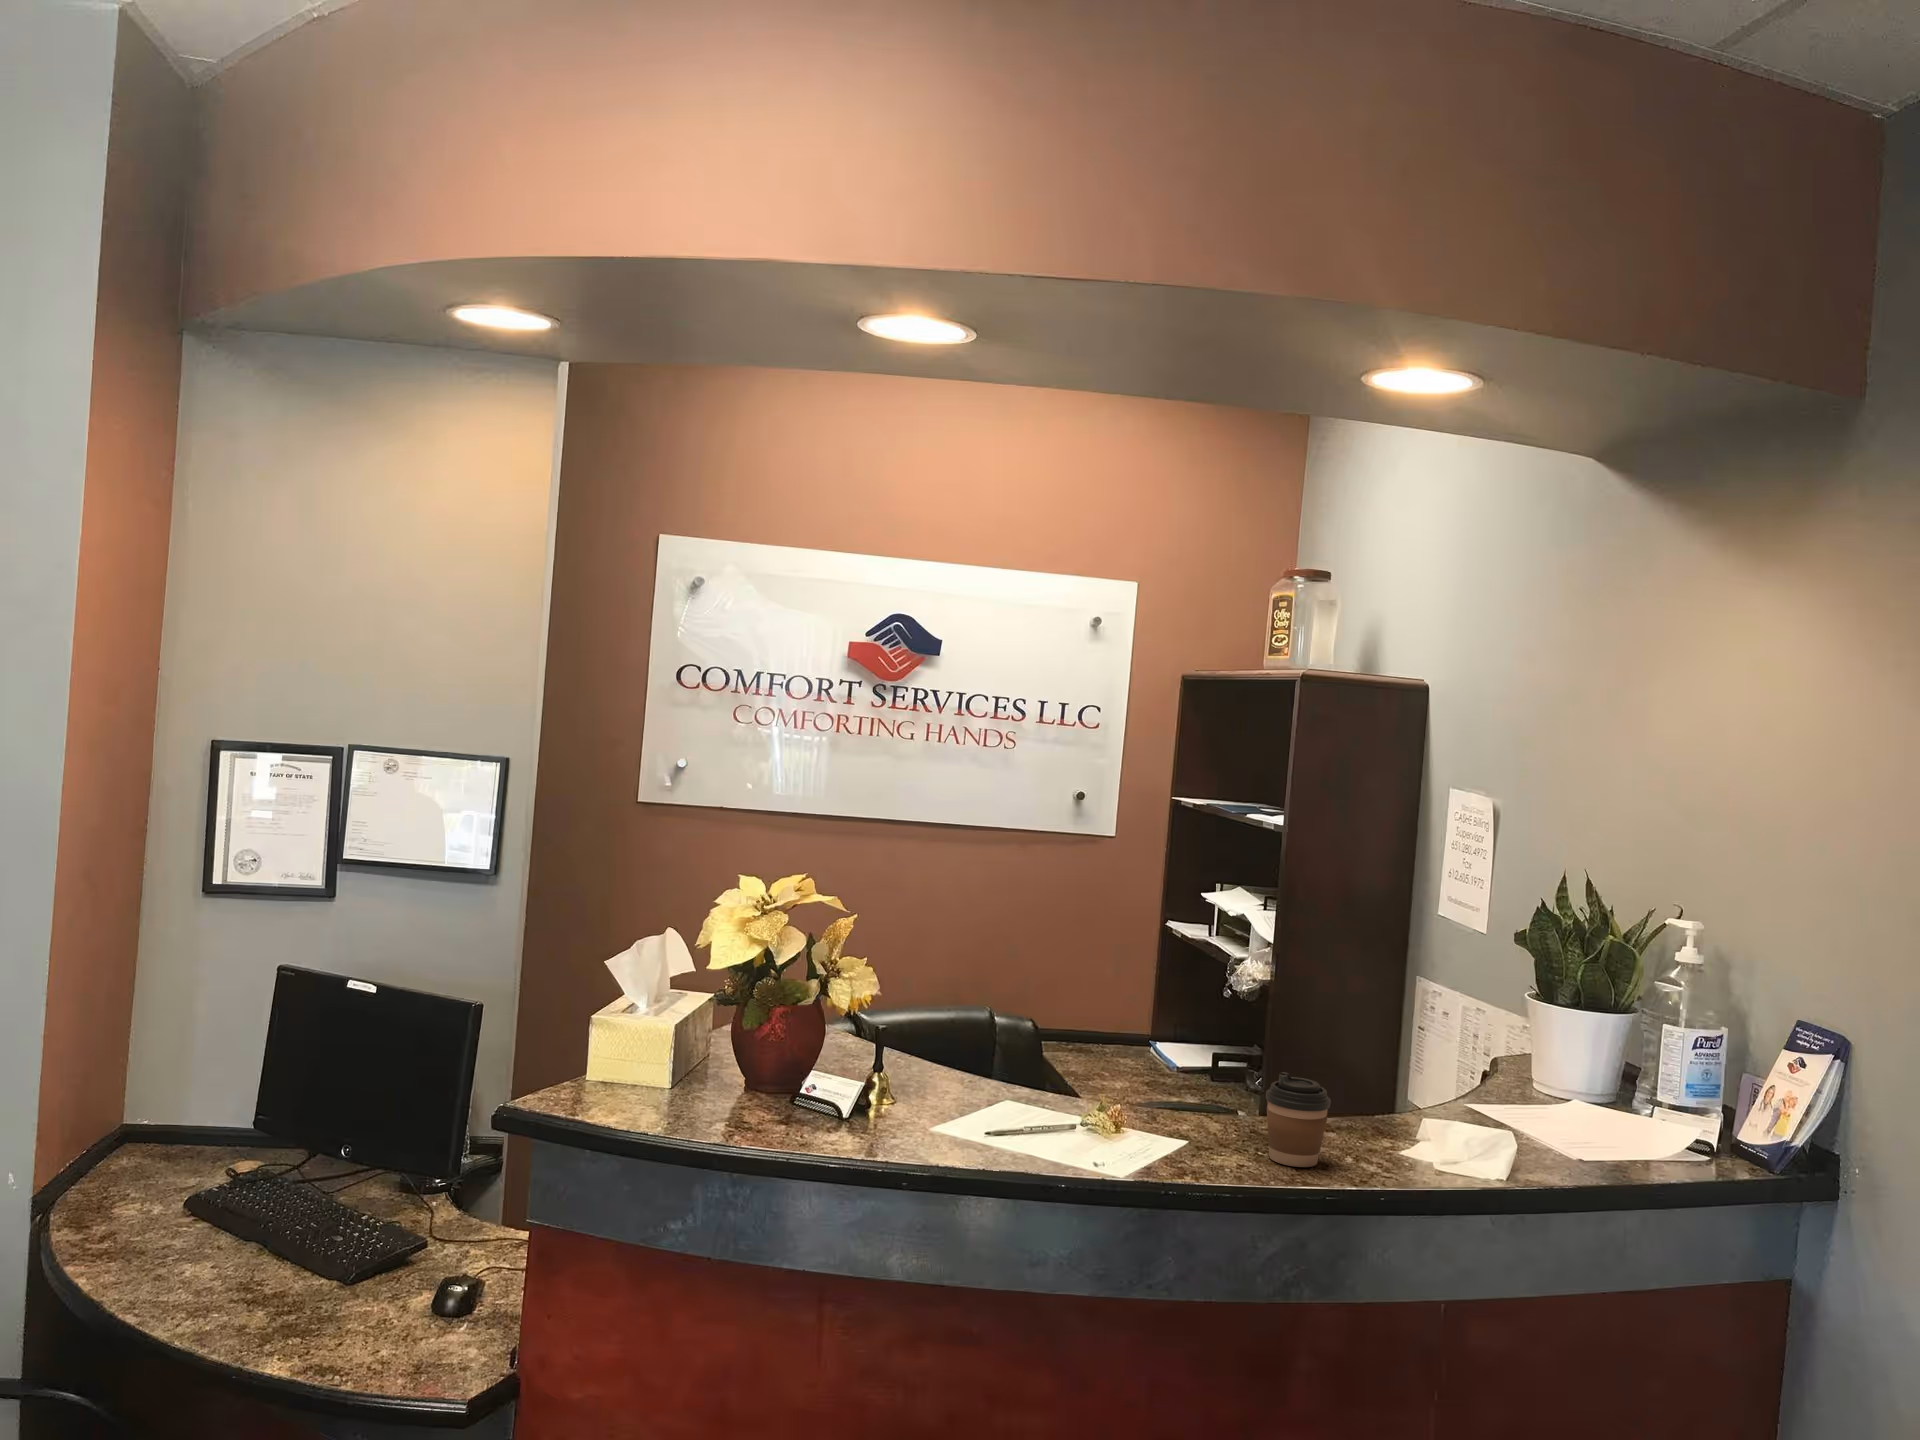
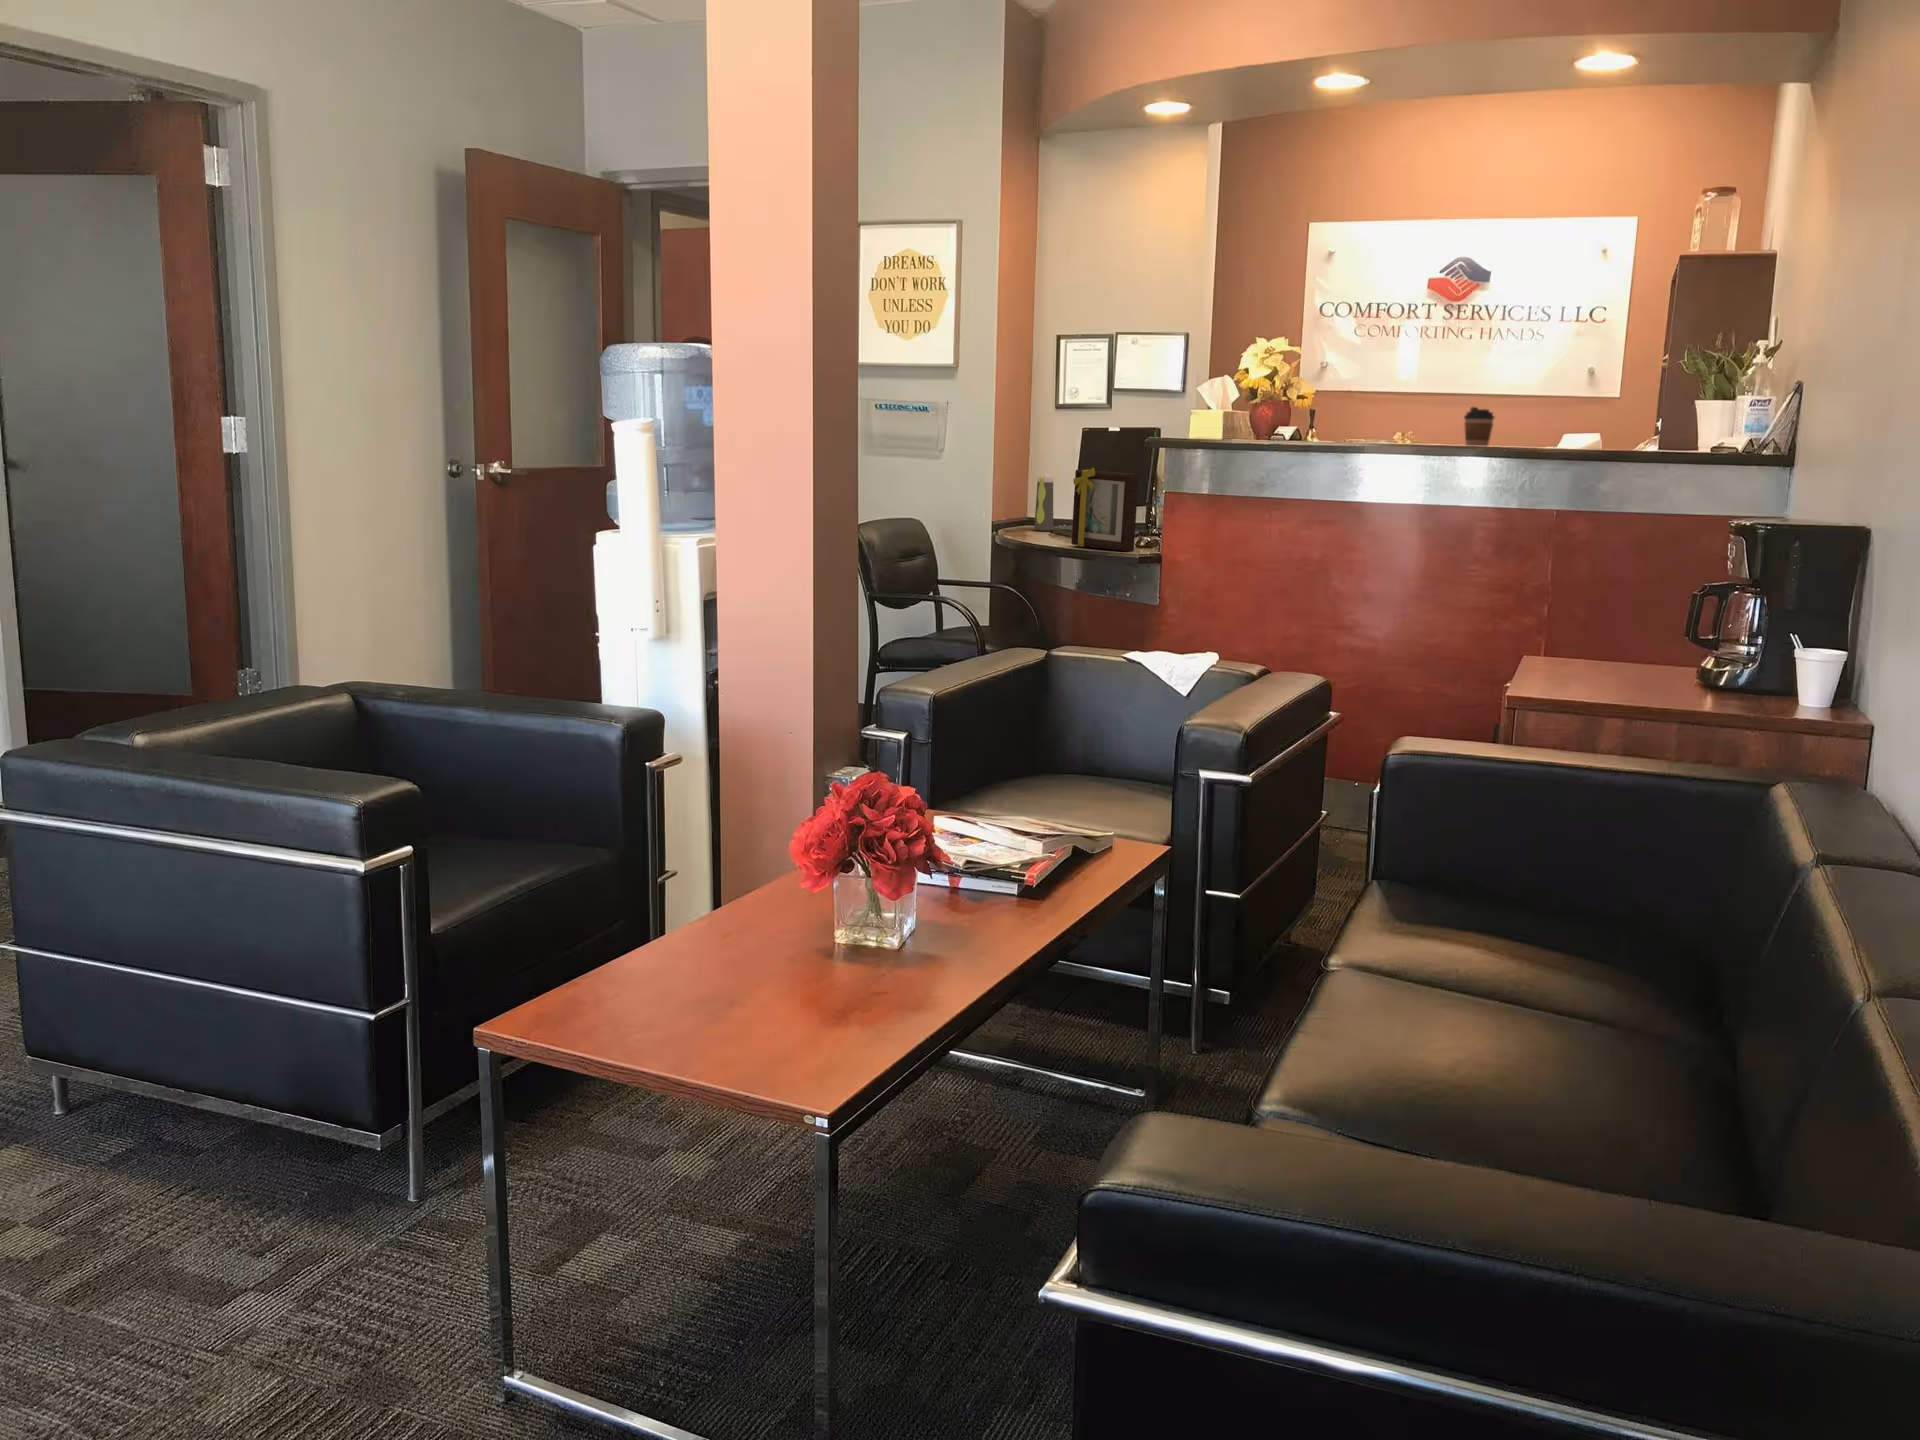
water bottle: none [146,1041,197,1172] -> present [1034,474,1053,531]
picture frame: none [266,1124,456,1350] -> present [1071,468,1139,551]

